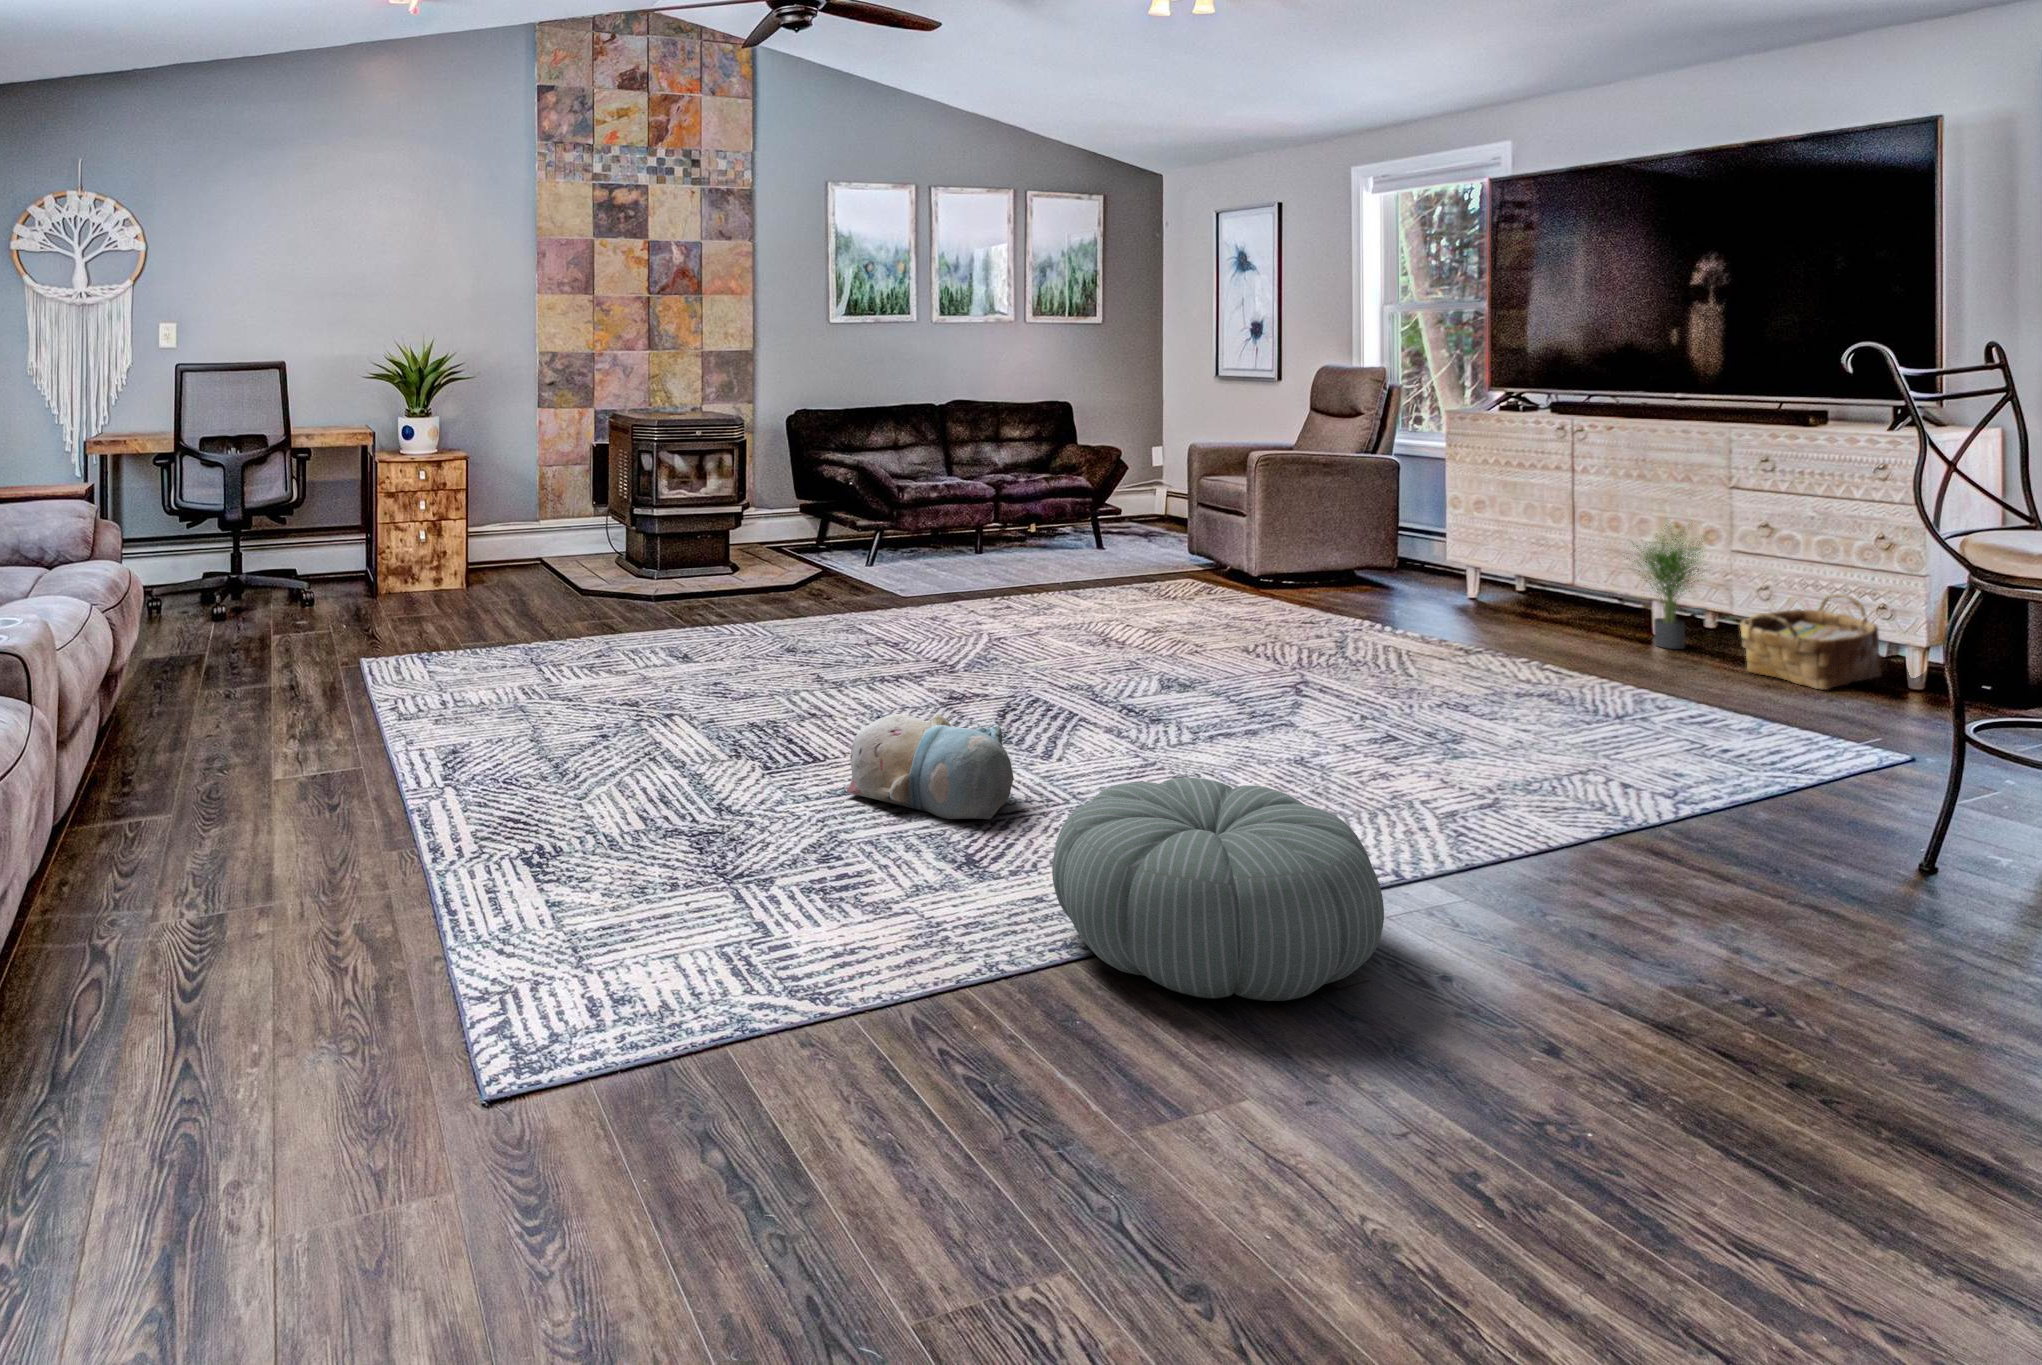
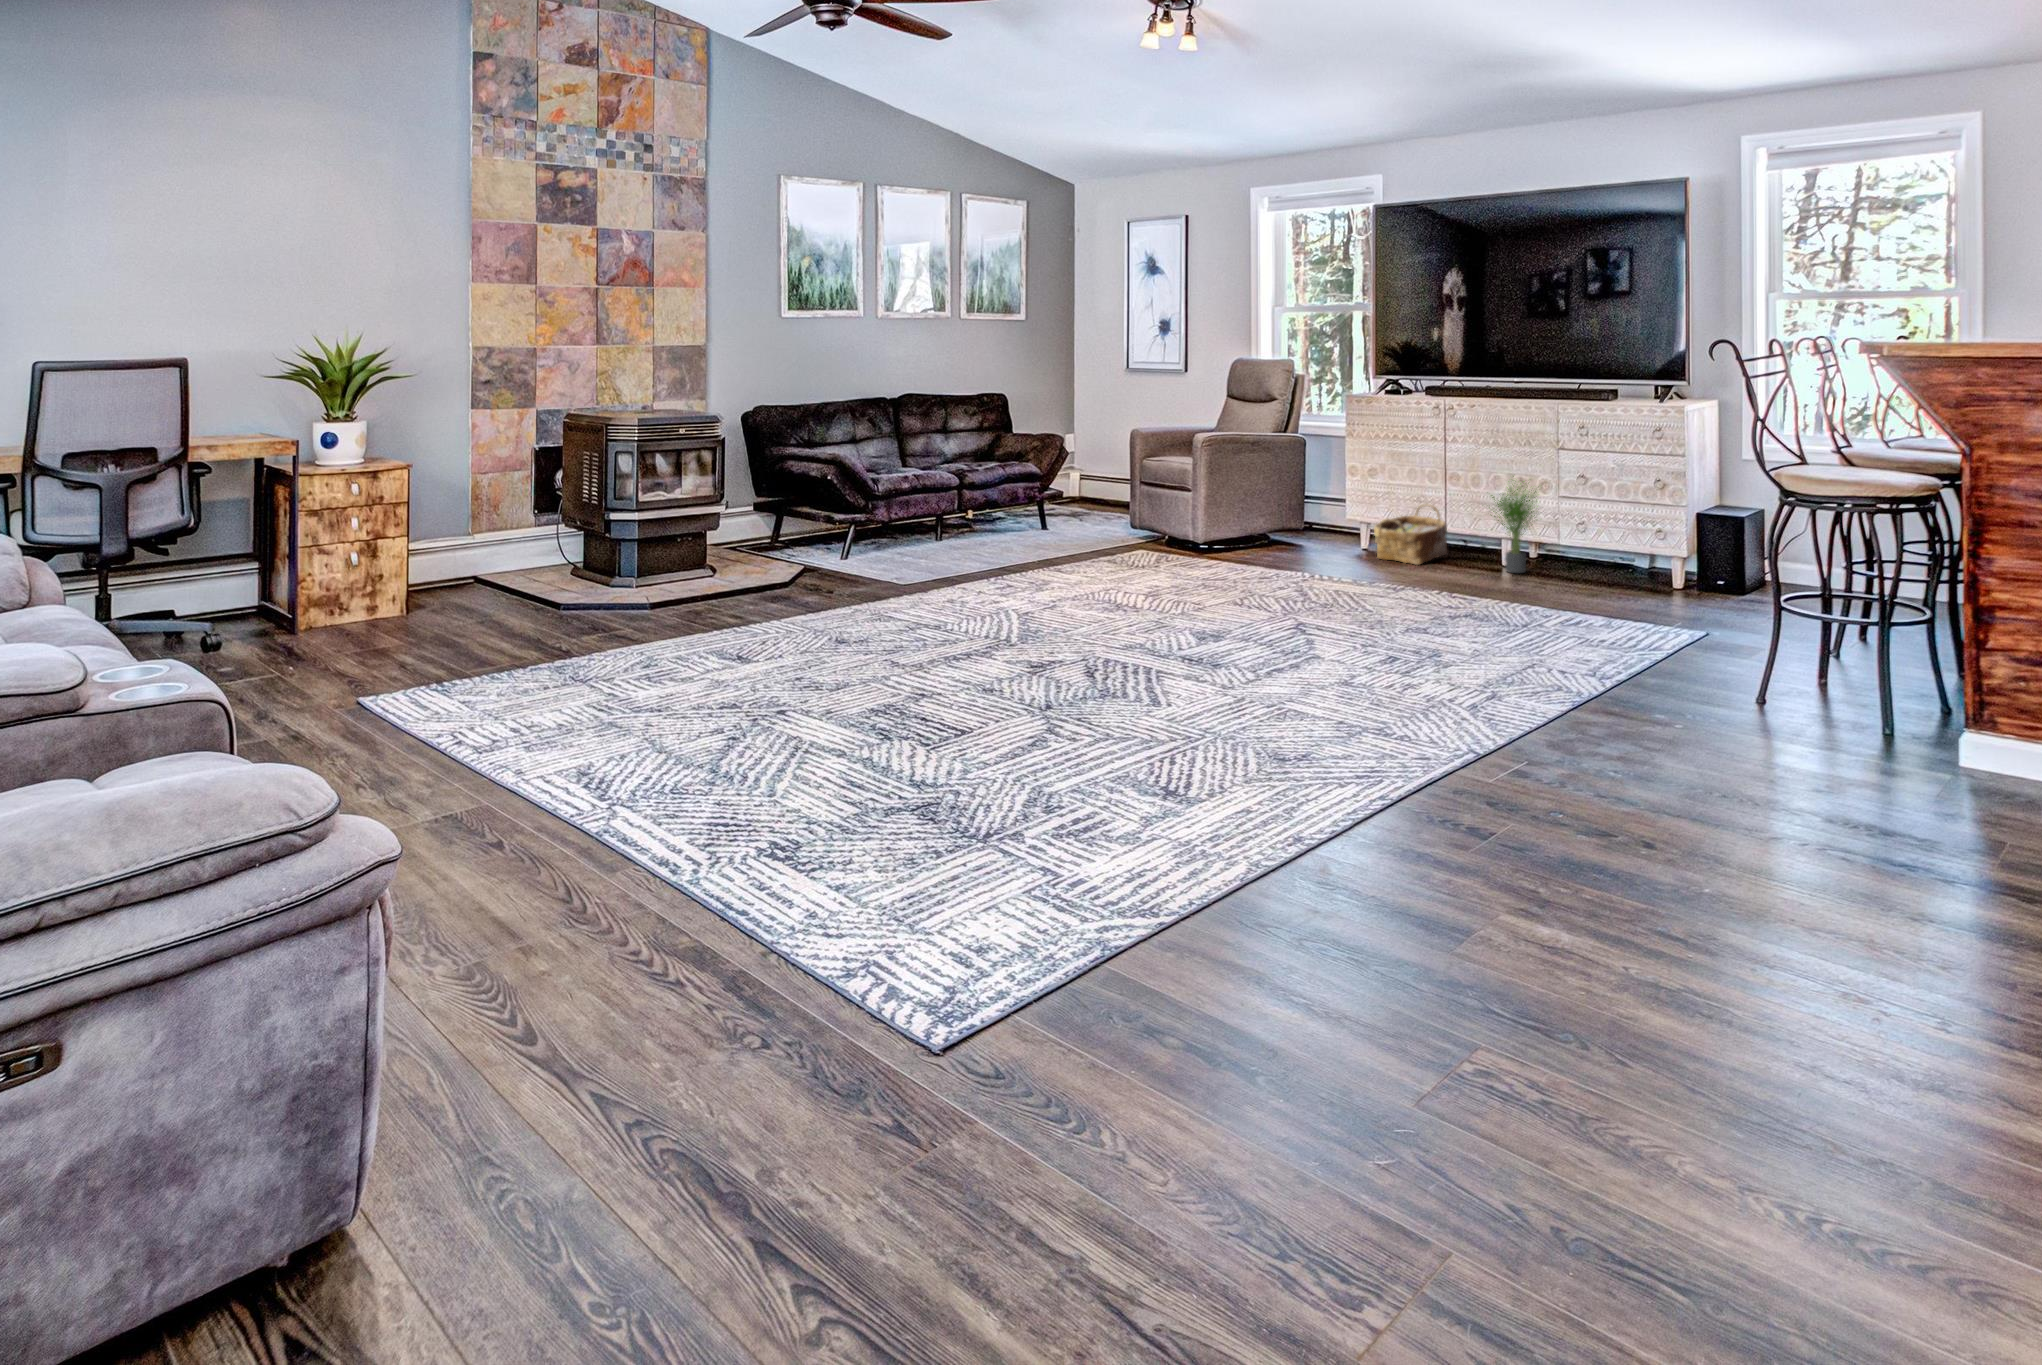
woven basket: present [1740,594,1881,690] -> present [1374,504,1447,565]
plush toy: present [847,714,1014,819] -> none [1012,671,1168,761]
pouf: present [1052,777,1384,1001] -> none [1278,692,1535,857]

